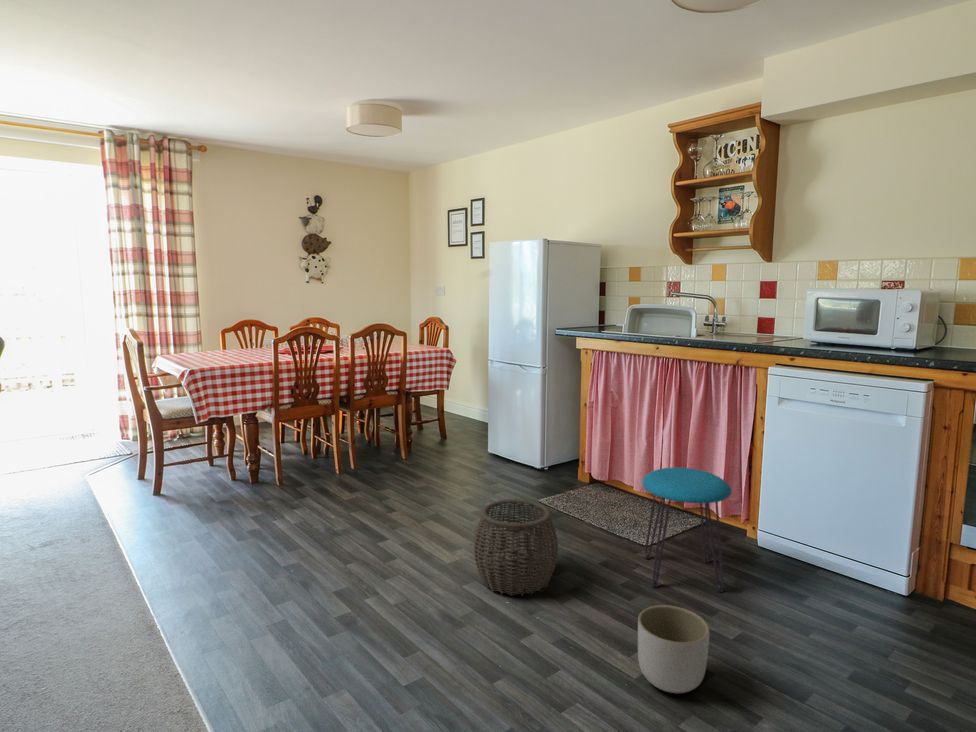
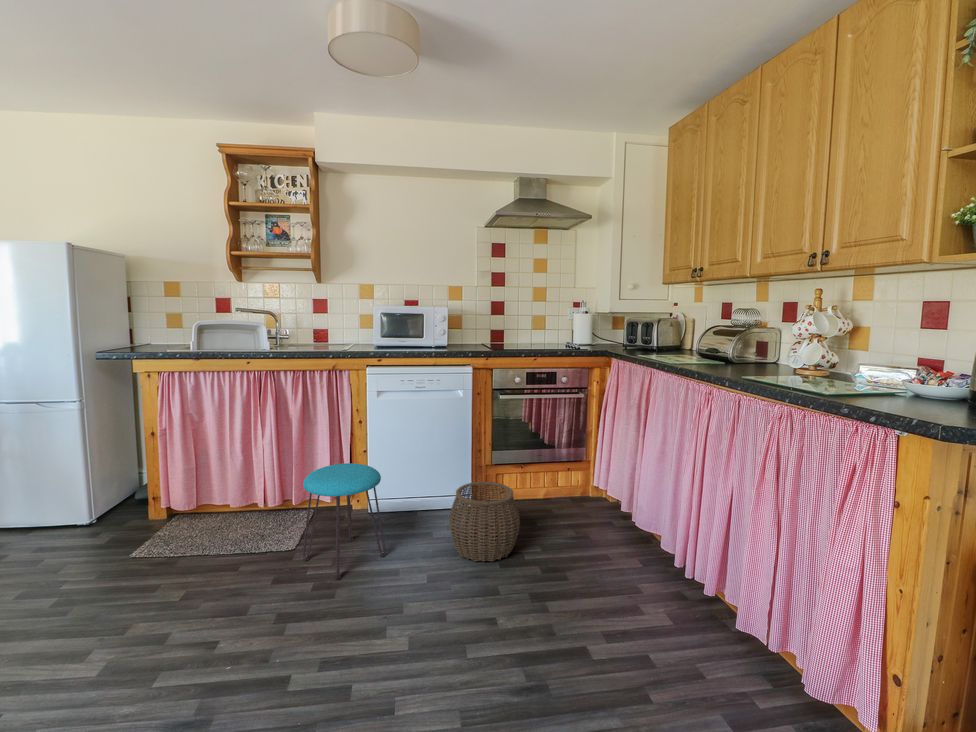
woven basket: present [473,499,558,595] -> present [449,482,520,562]
planter: present [638,605,709,693] -> none [397,574,455,649]

